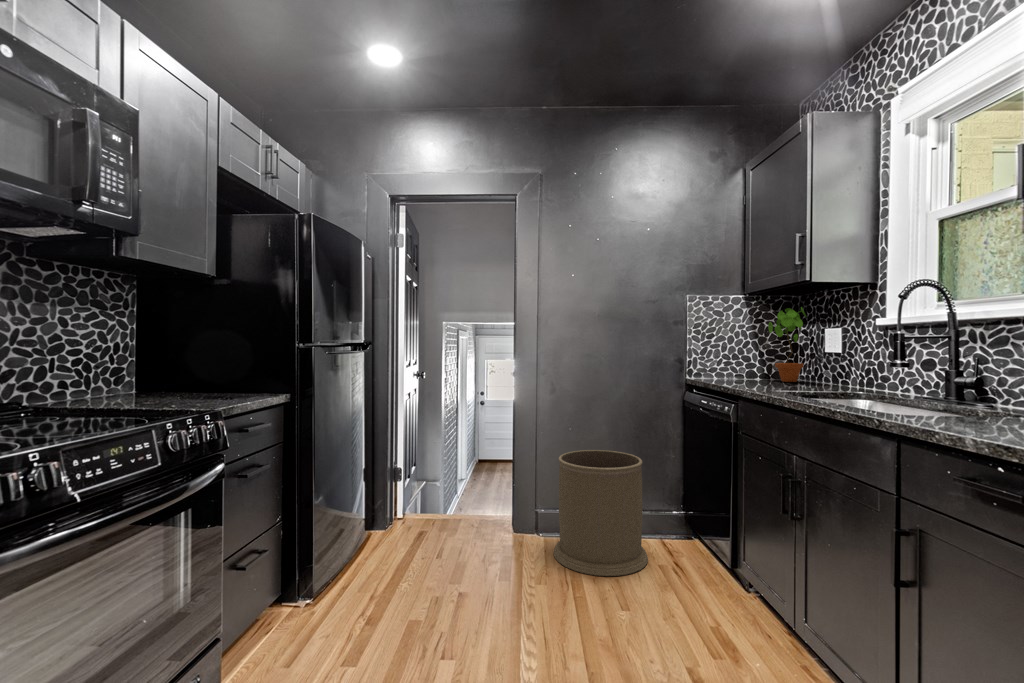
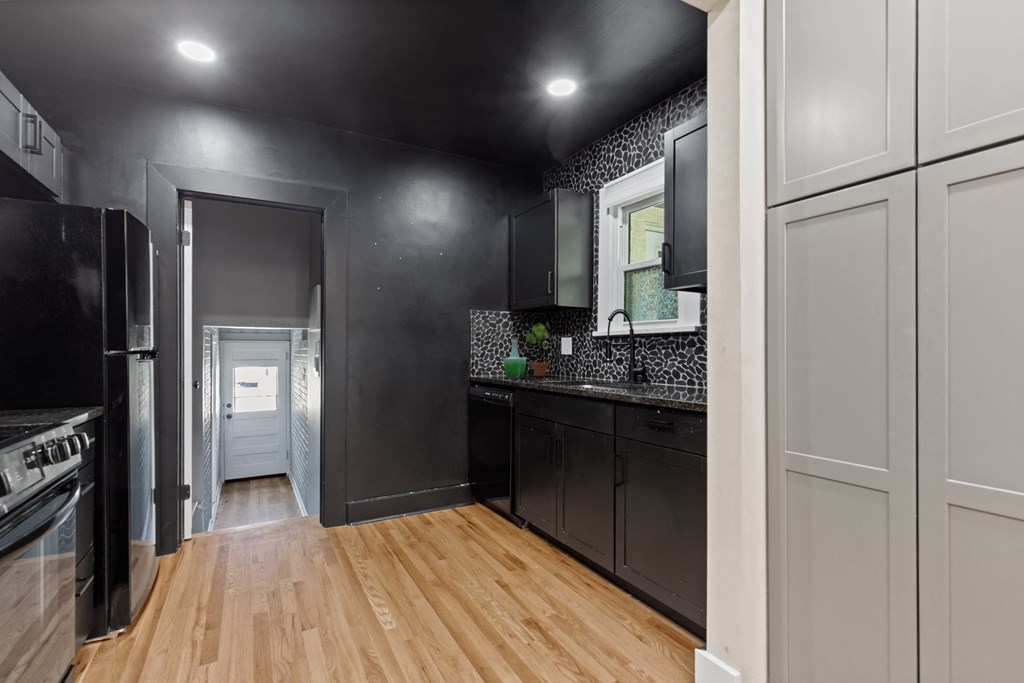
bottle: none [729,328,766,384] -> present [503,338,527,379]
trash can: present [554,450,648,576] -> none [370,440,449,542]

